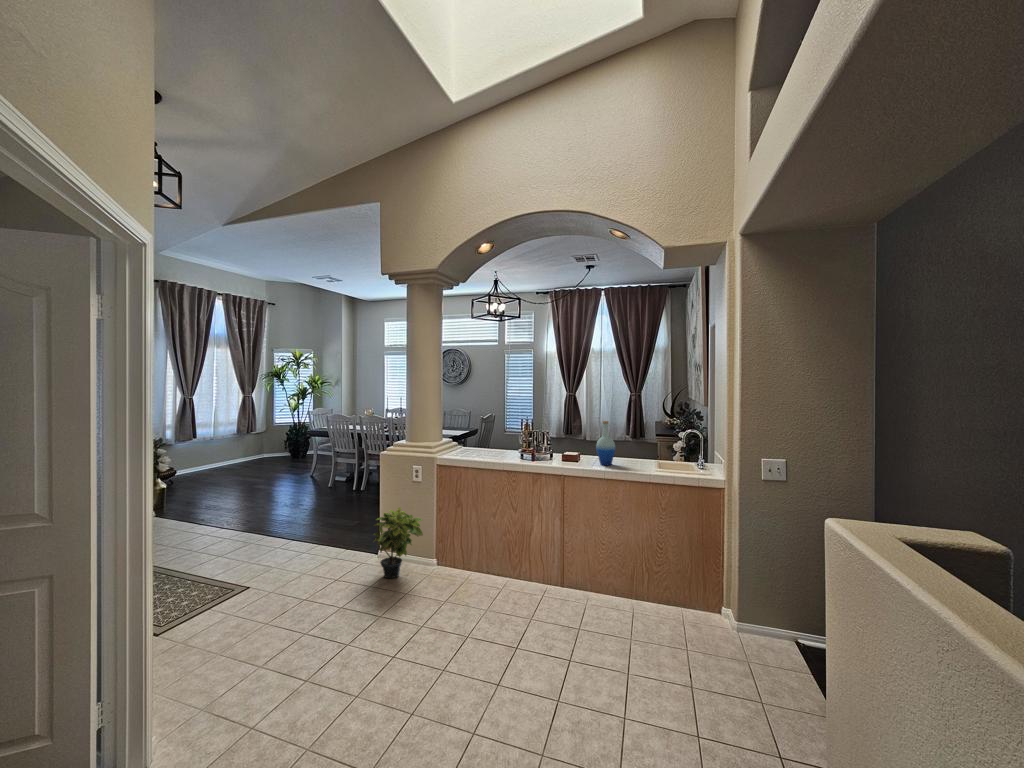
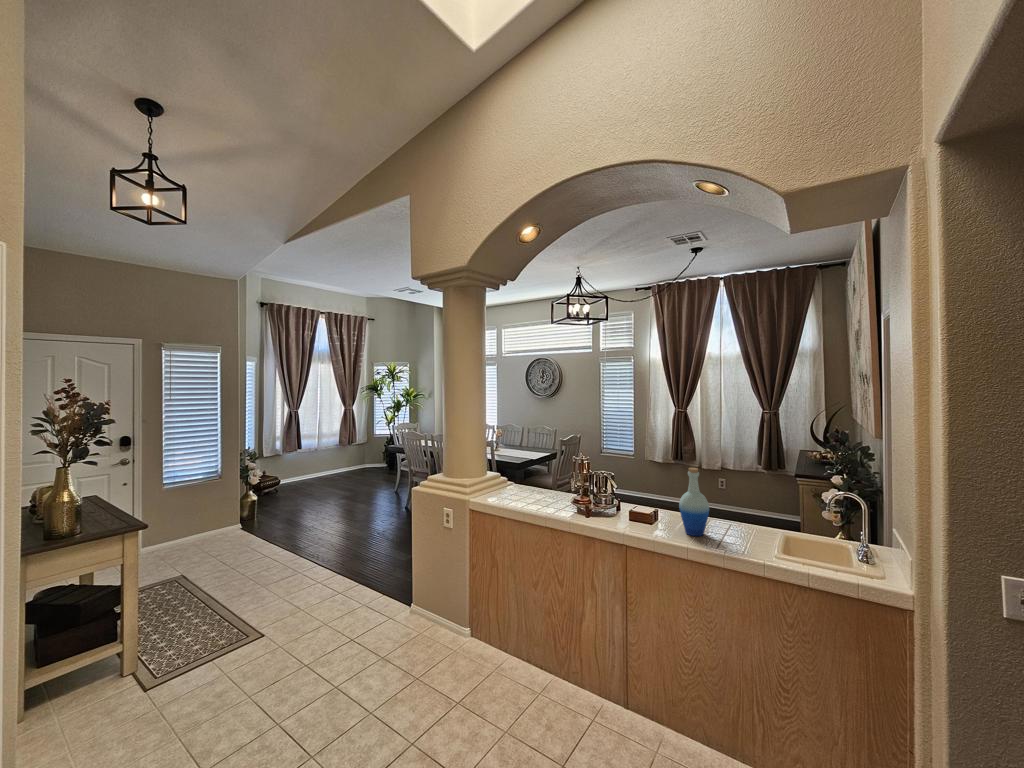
potted plant: present [373,507,423,578] -> none [391,560,453,650]

